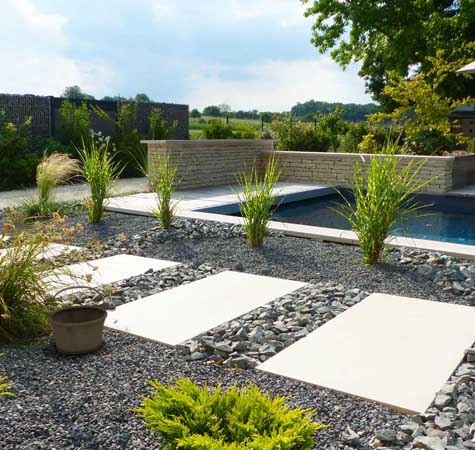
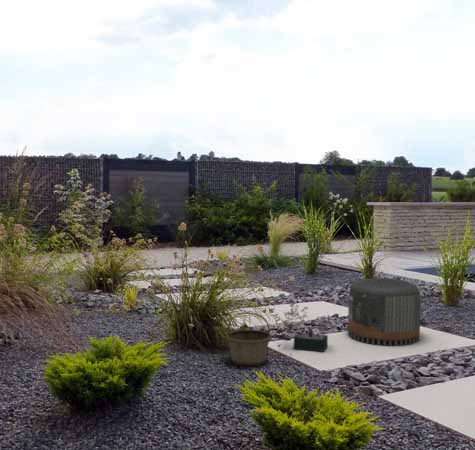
pouf: none [175,226,253,301] -> present [348,278,421,346]
decorative plant: none [110,265,174,320] -> present [284,303,335,352]

